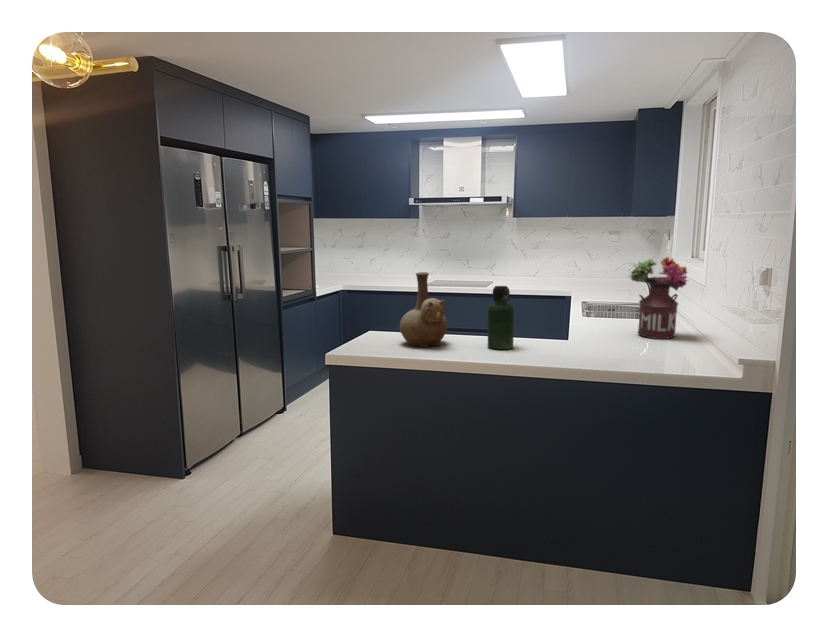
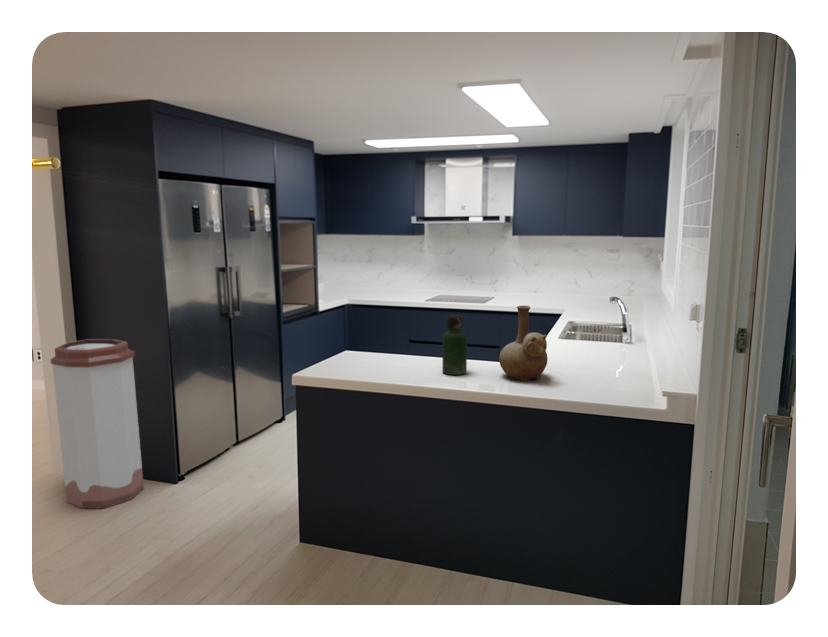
flower arrangement: present [630,257,687,339] -> none [586,287,642,367]
vase: present [399,272,447,347] -> present [499,305,548,381]
trash can: none [45,323,147,508] -> present [51,339,144,509]

